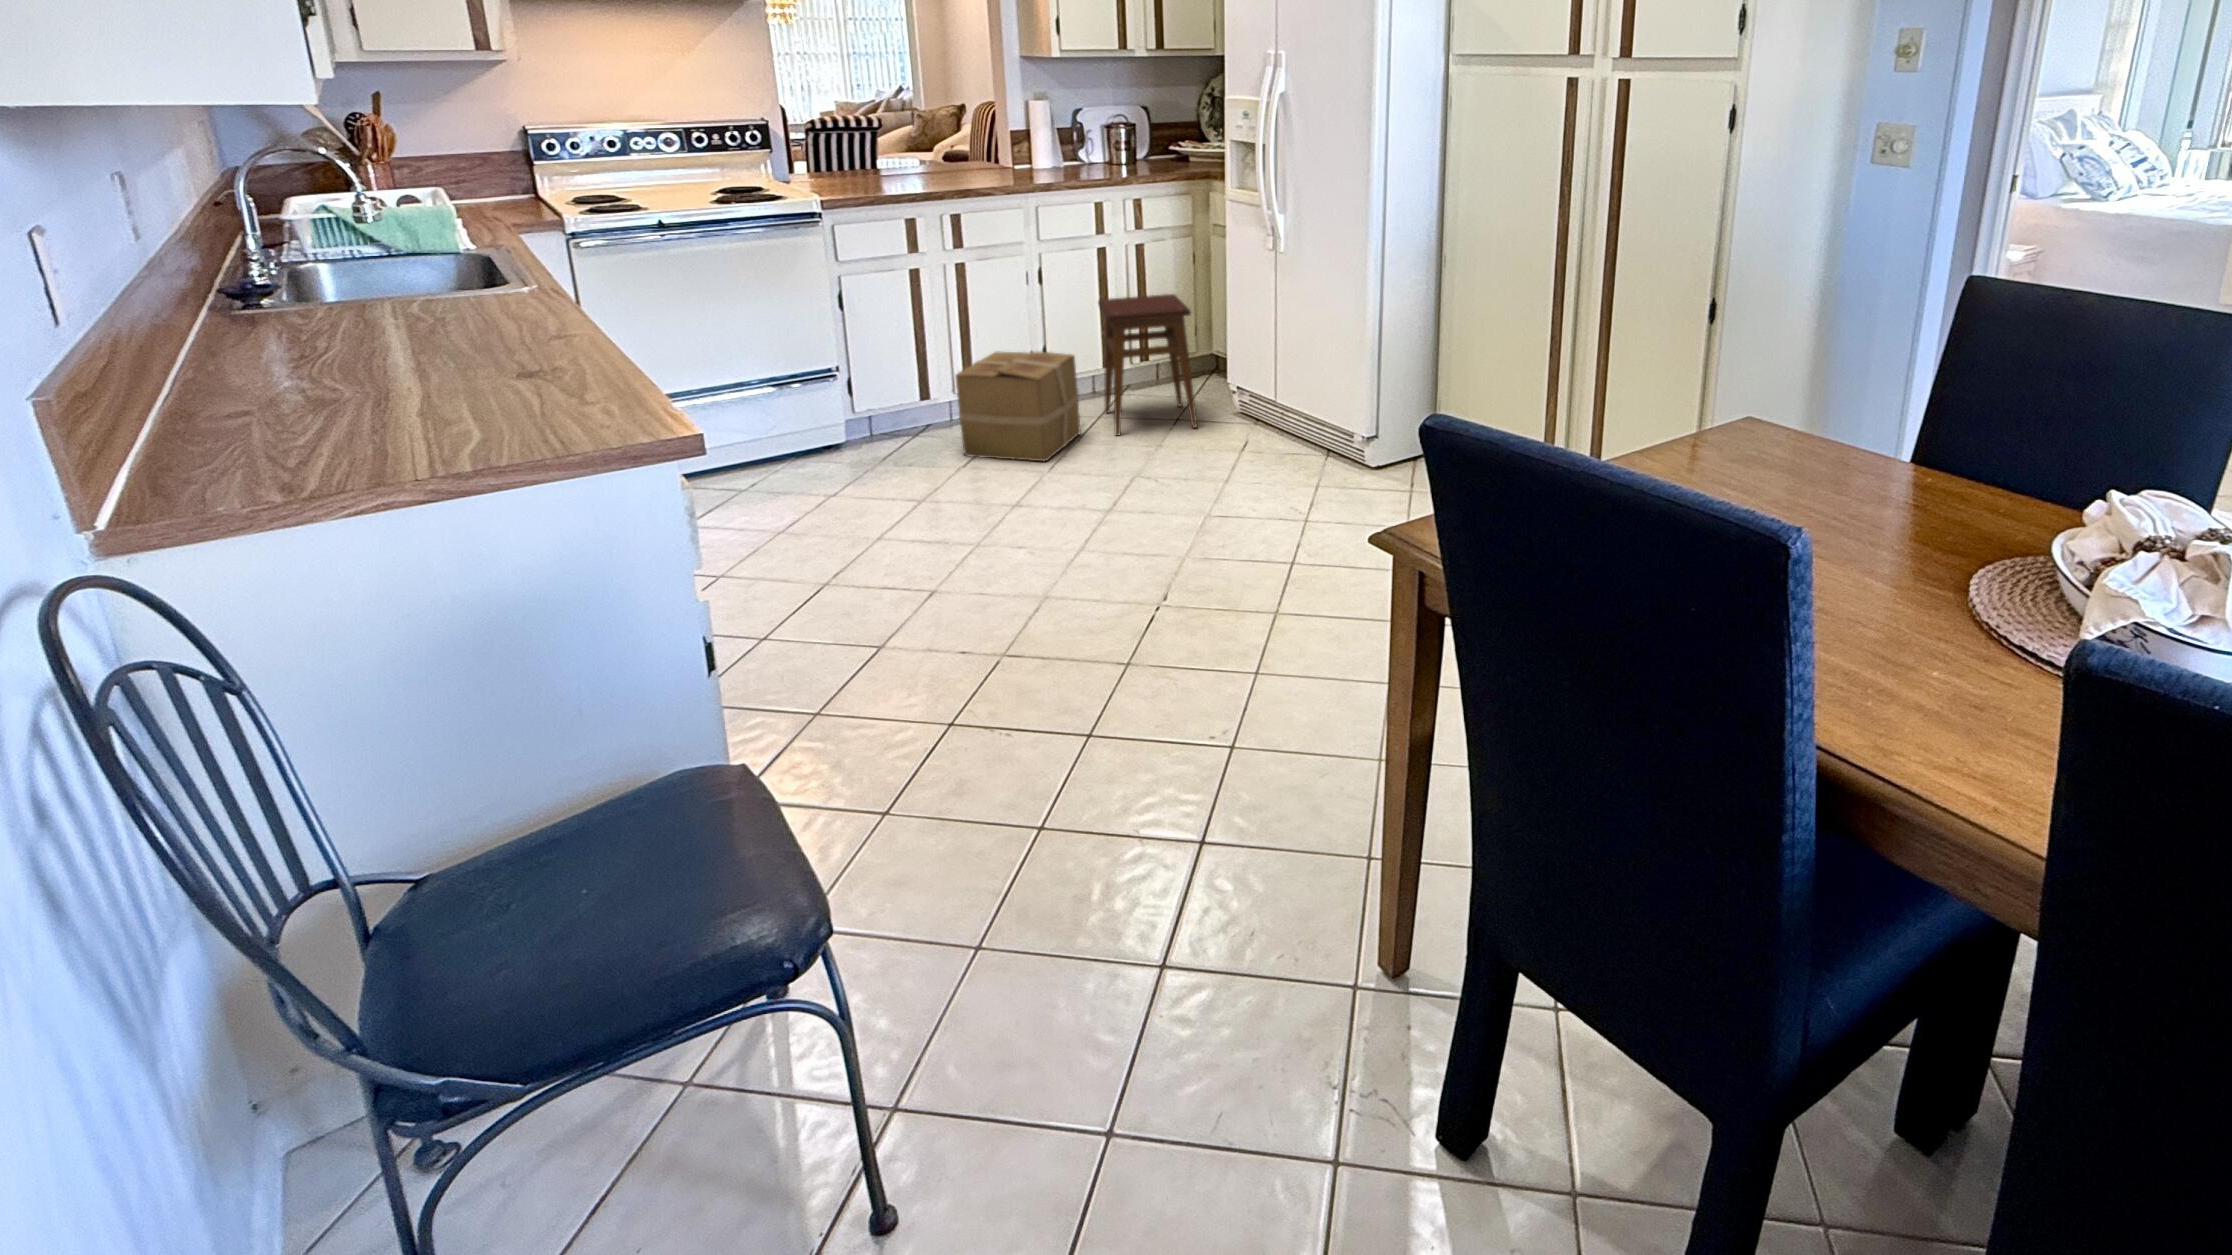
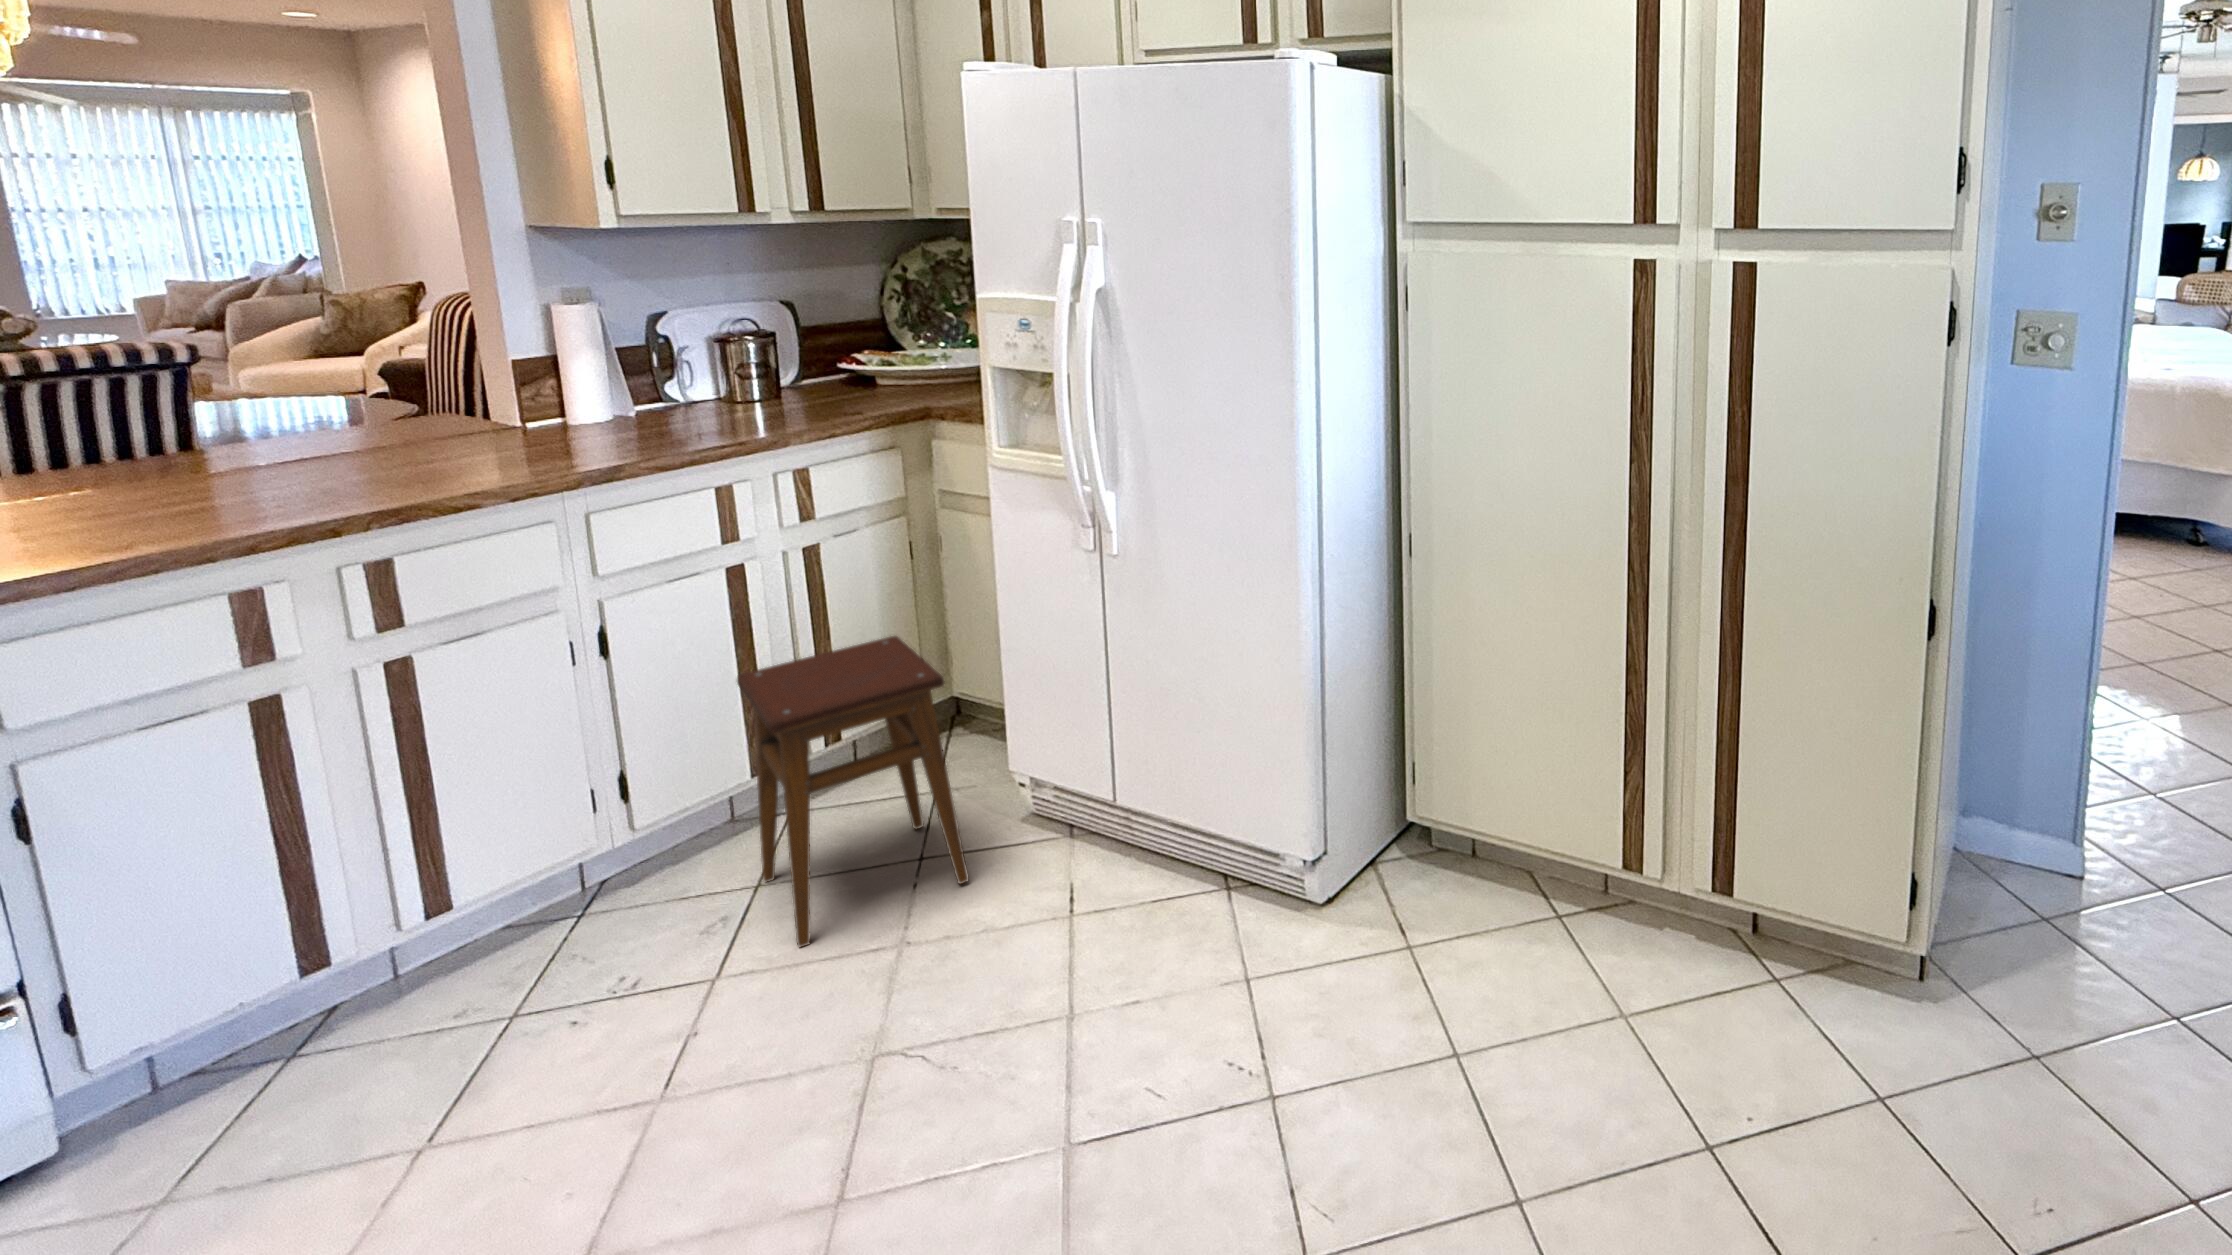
cardboard box: present [956,352,1081,461] -> none [371,812,718,1123]

